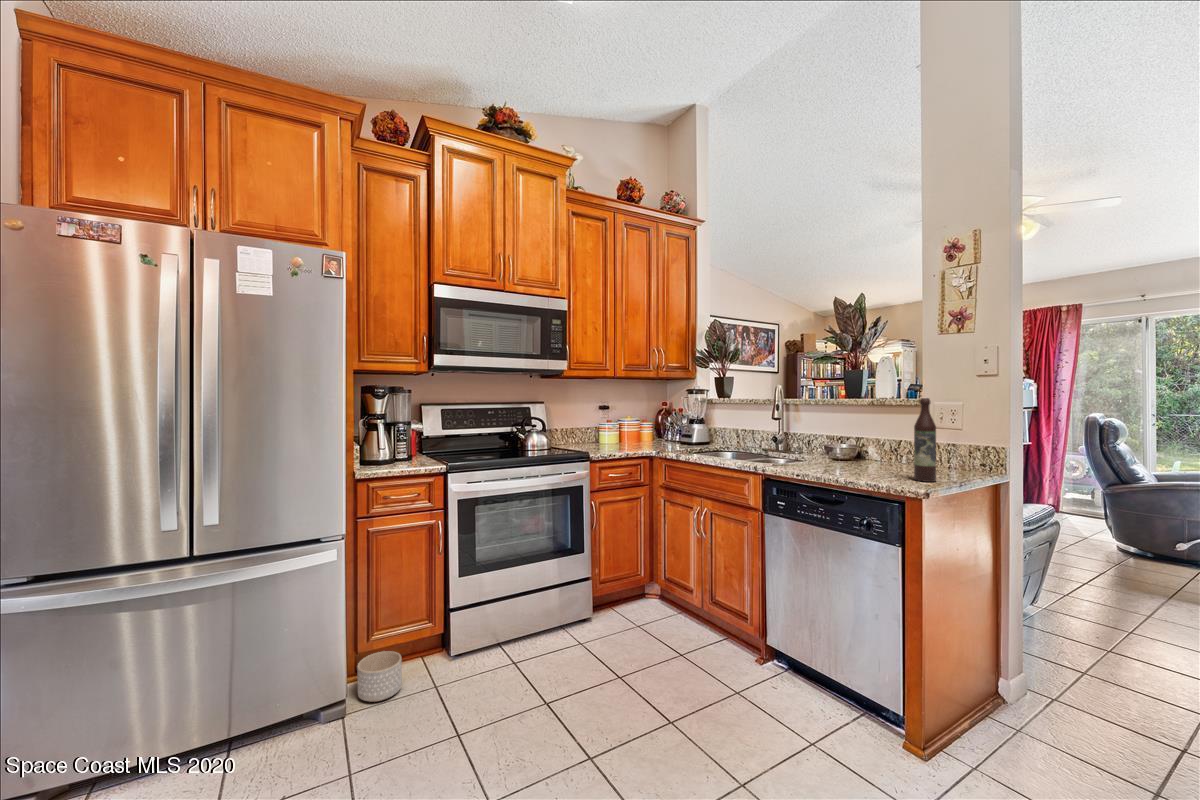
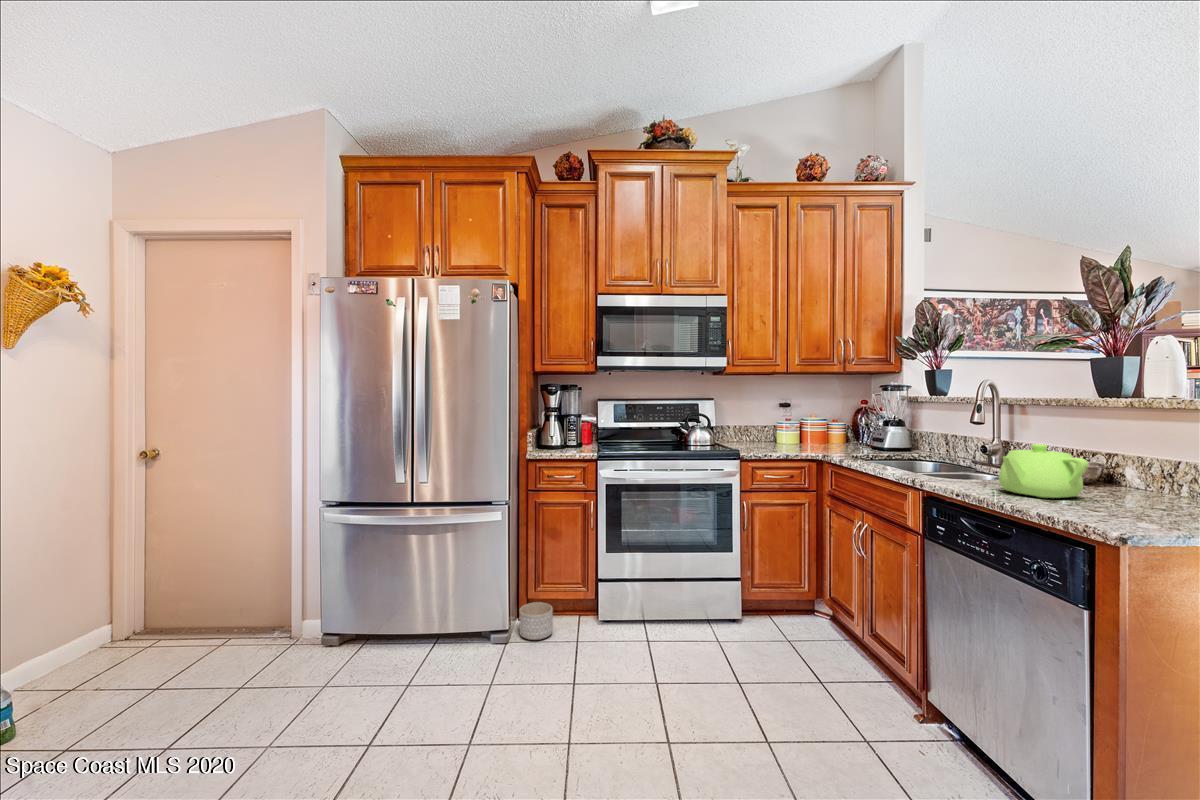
wine bottle: present [914,398,936,482] -> none [1112,396,1150,516]
teapot: none [830,435,891,475] -> present [999,444,1088,498]

